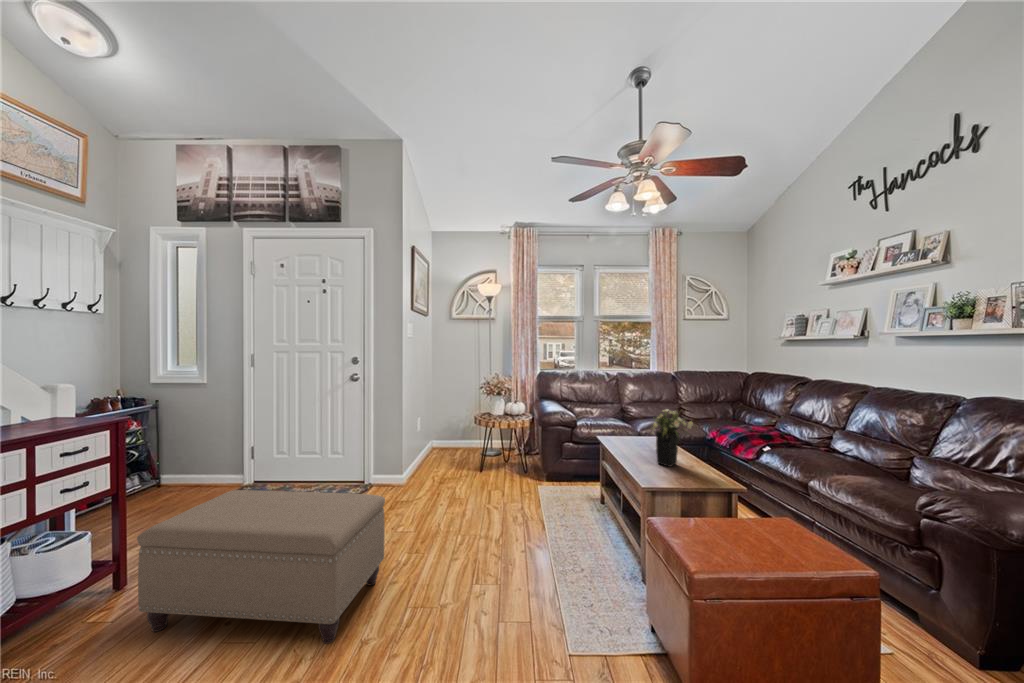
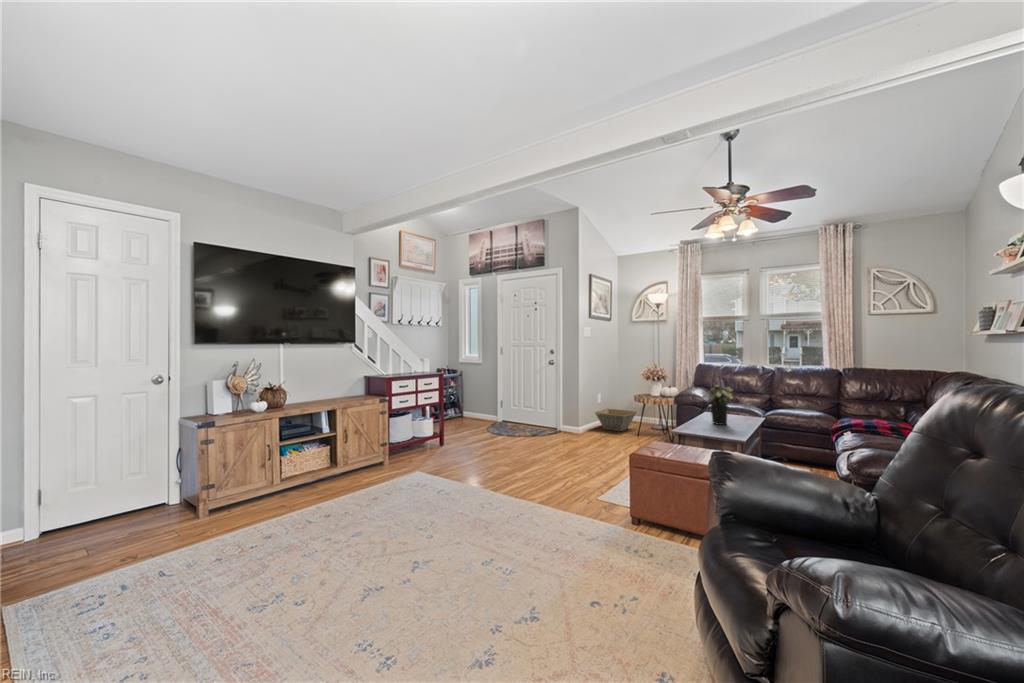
basket: none [420,435,469,468] -> present [595,409,636,431]
ottoman: present [137,490,385,644] -> none [451,408,541,467]

